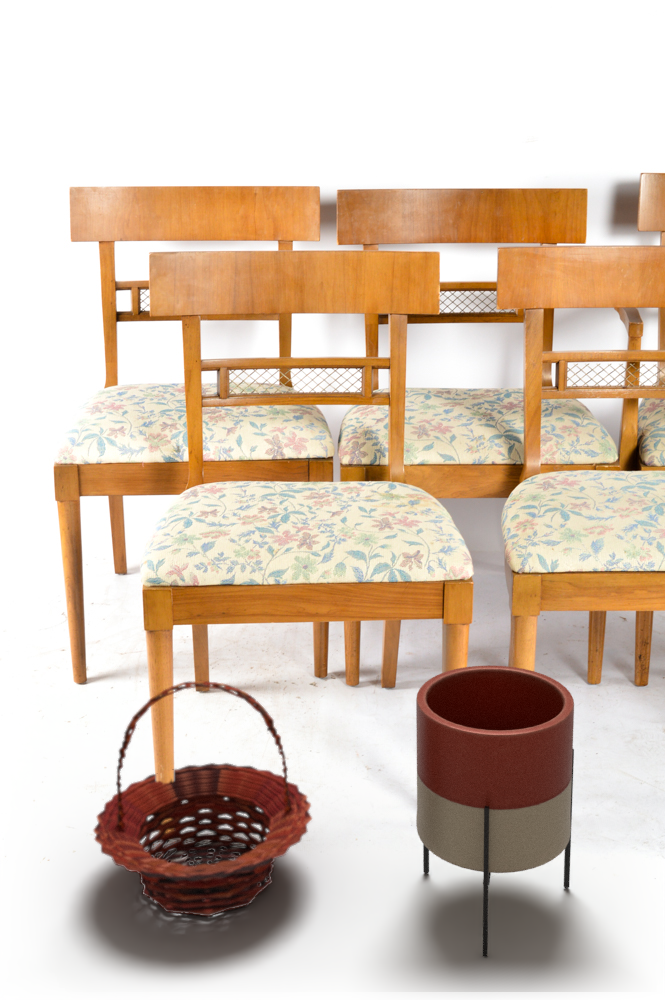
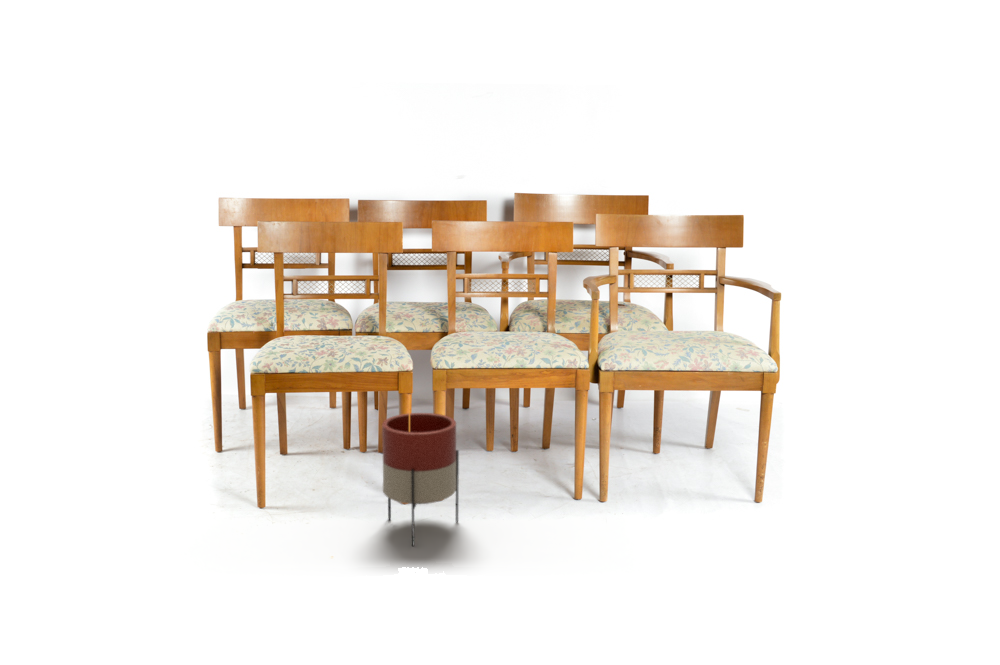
basket: present [94,681,312,916] -> none [219,420,332,537]

